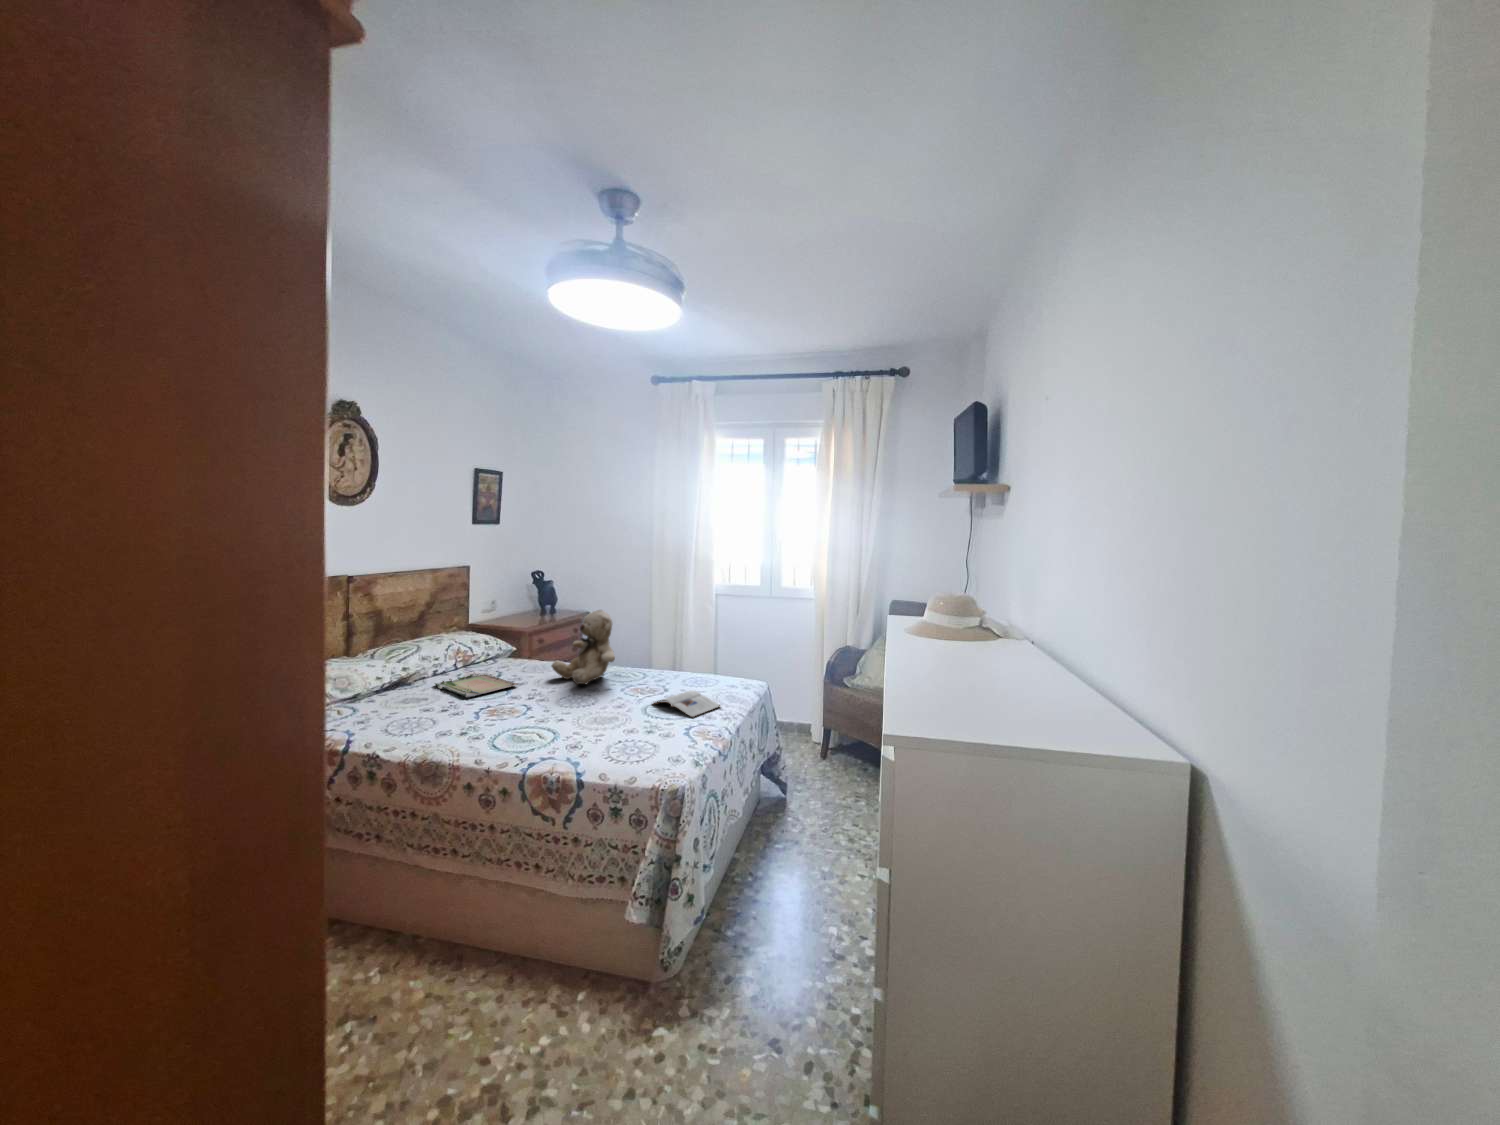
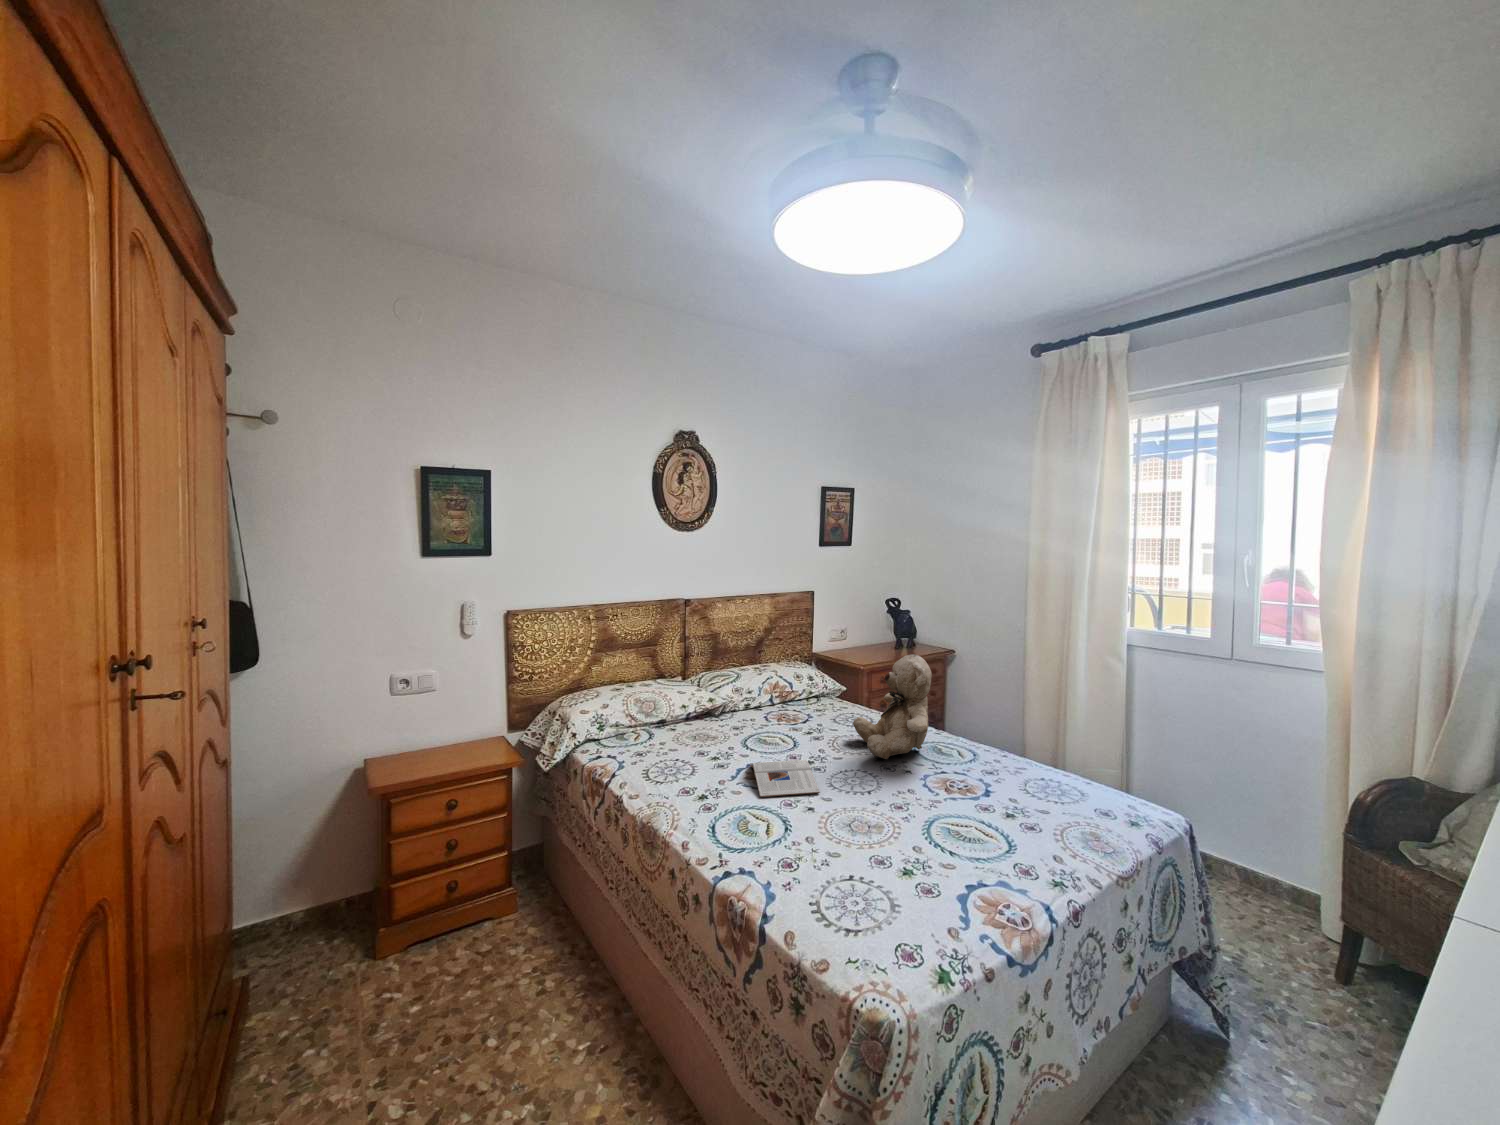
tray: present [435,674,518,698] -> none [736,712,810,747]
magazine: present [653,691,720,717] -> present [750,760,820,797]

